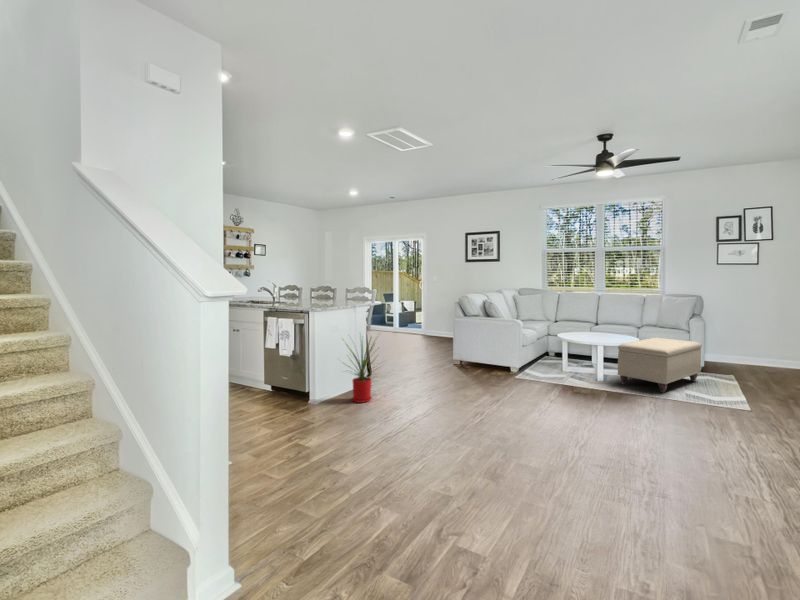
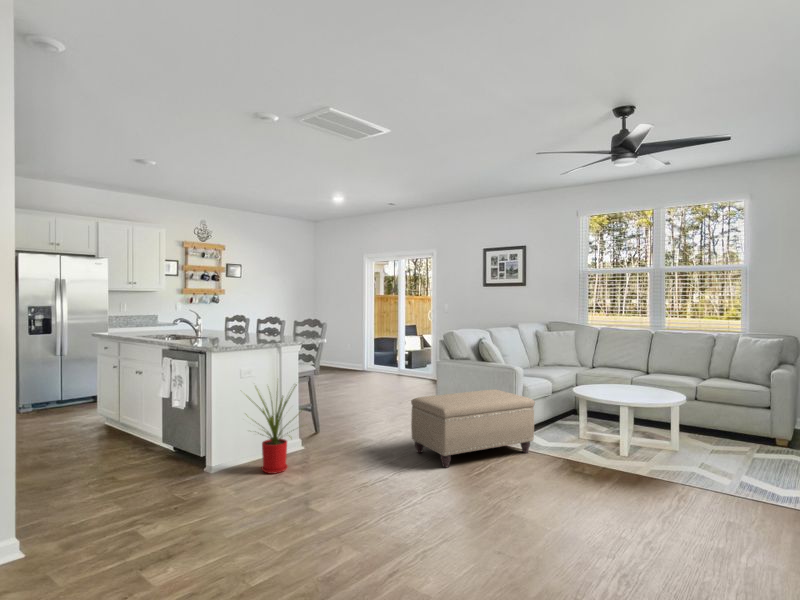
ottoman: present [618,338,702,393] -> present [411,390,535,468]

